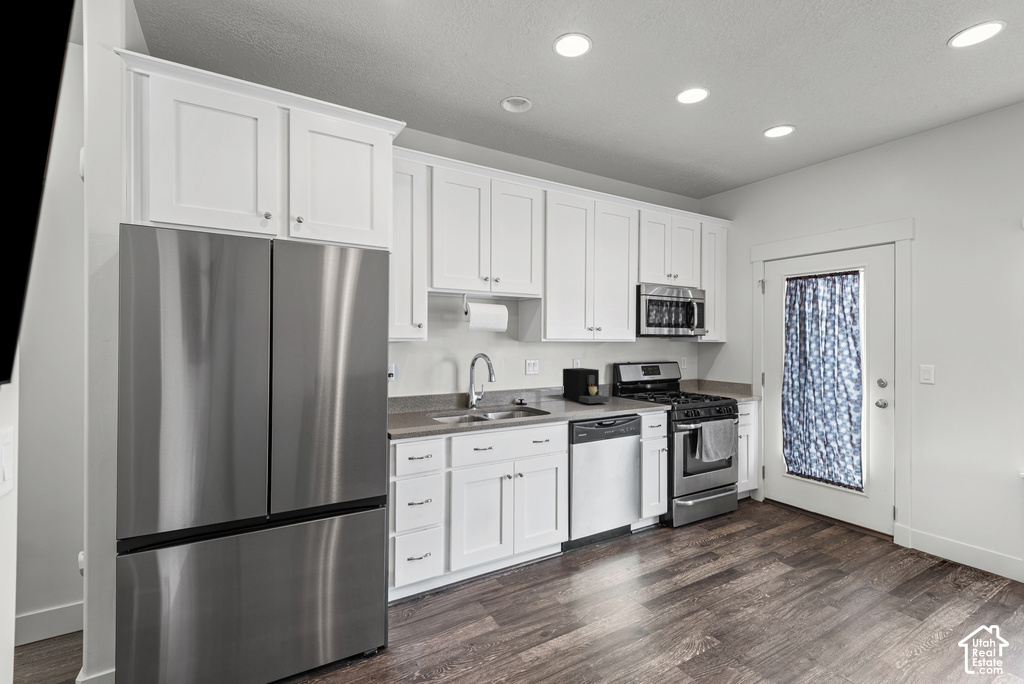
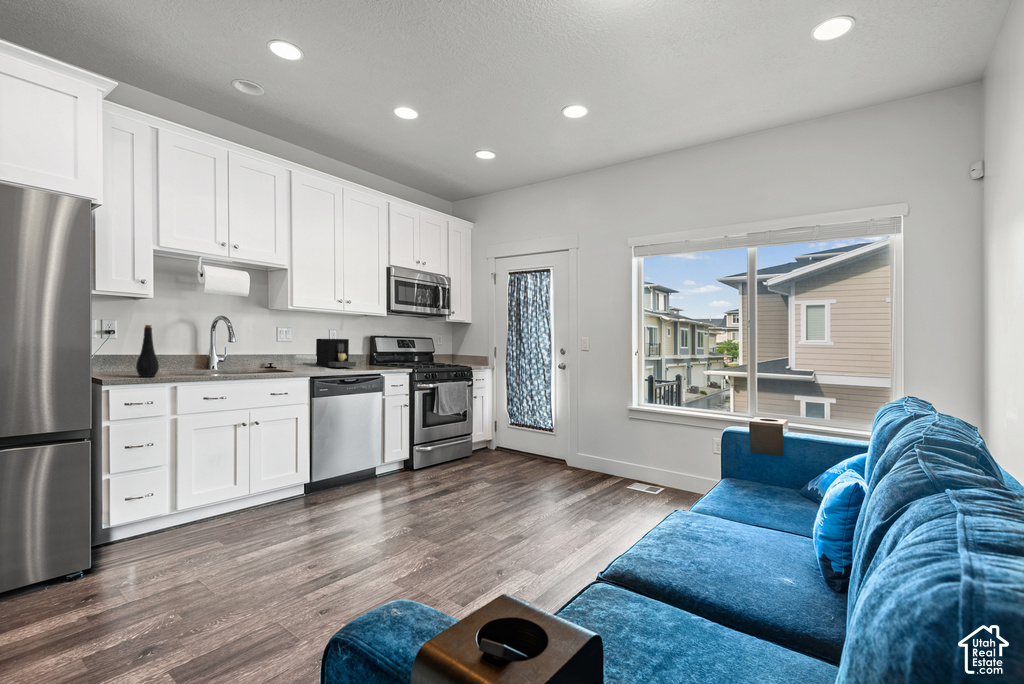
bottle: none [409,371,429,427] -> present [136,325,159,377]

